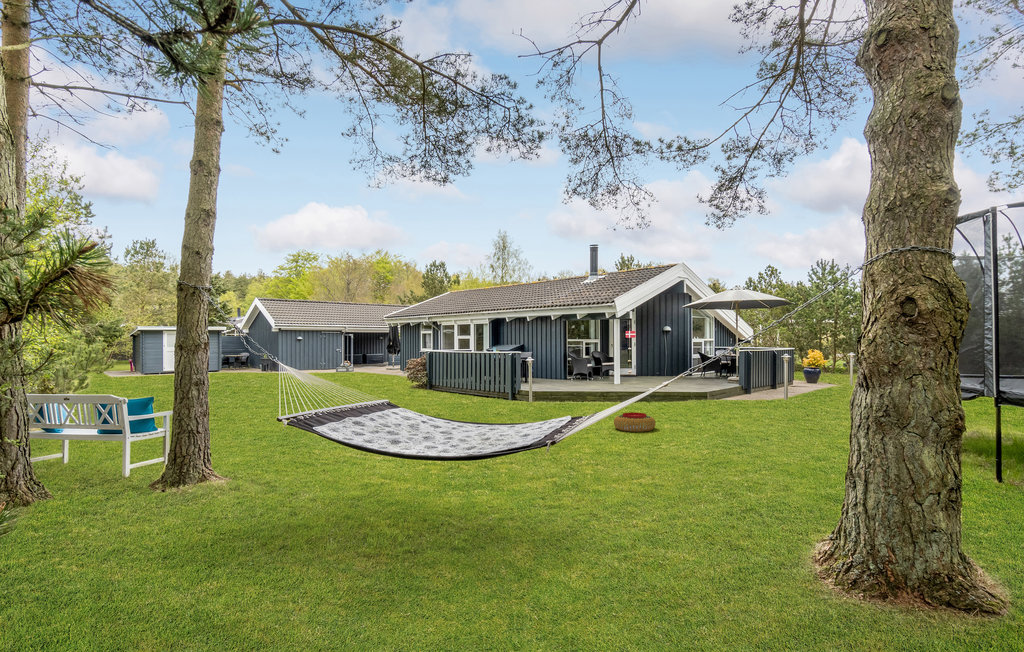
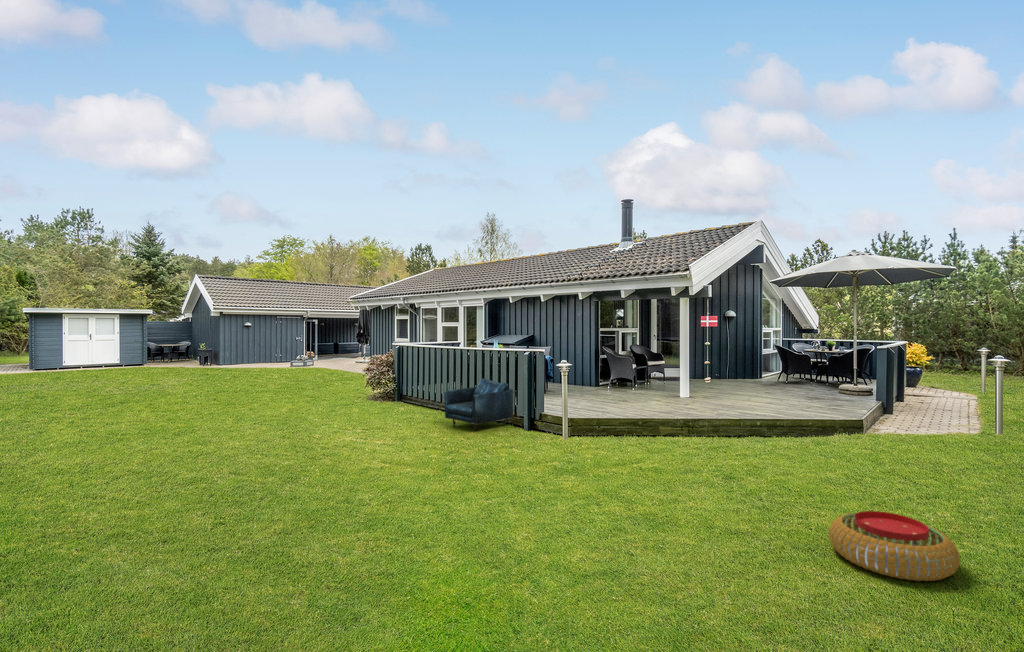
armchair: none [461,371,502,401] -> present [444,379,514,431]

